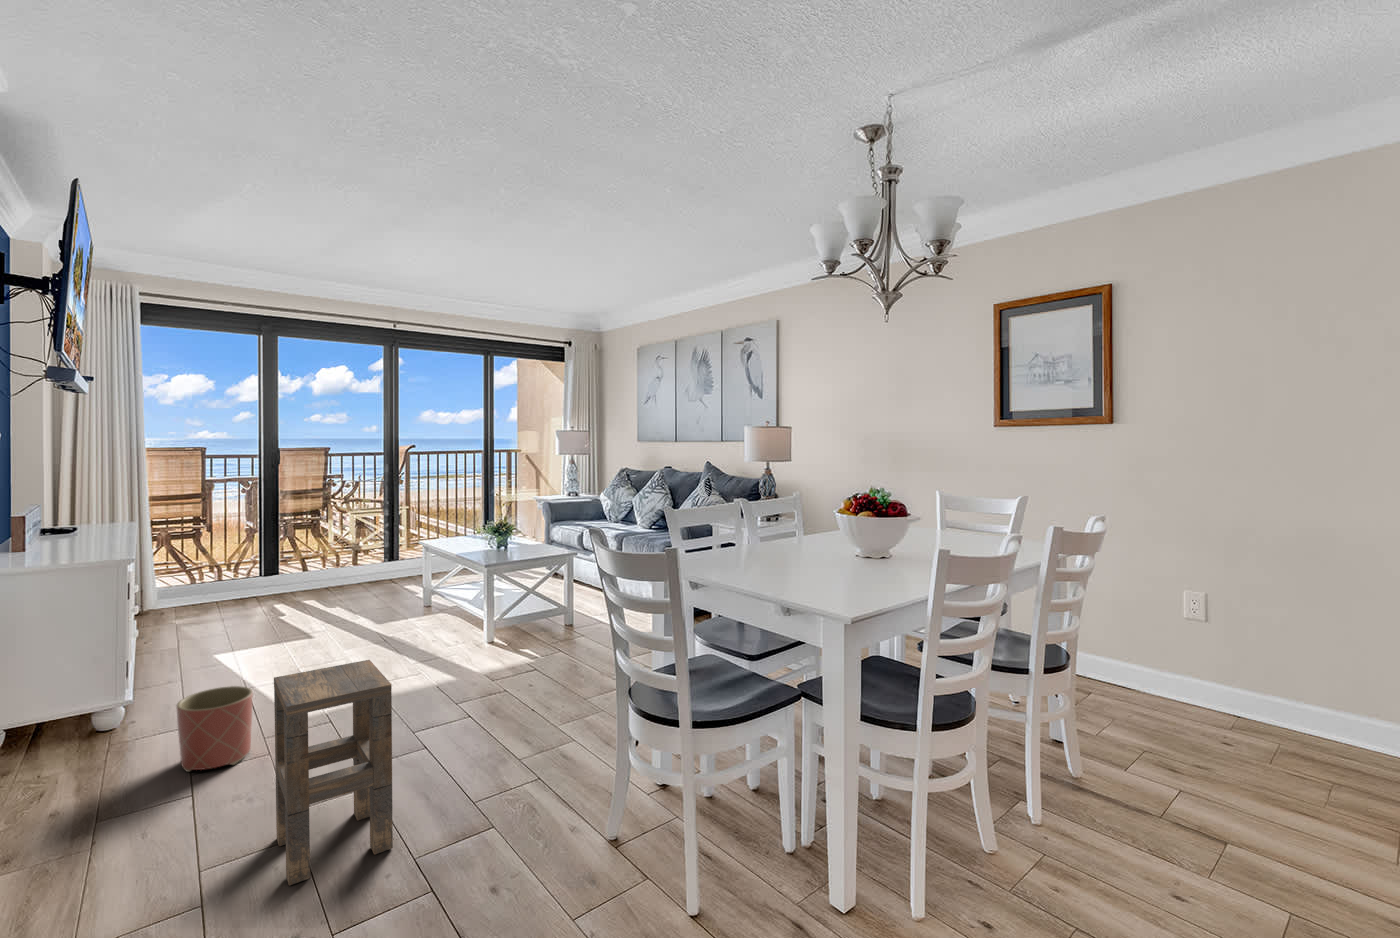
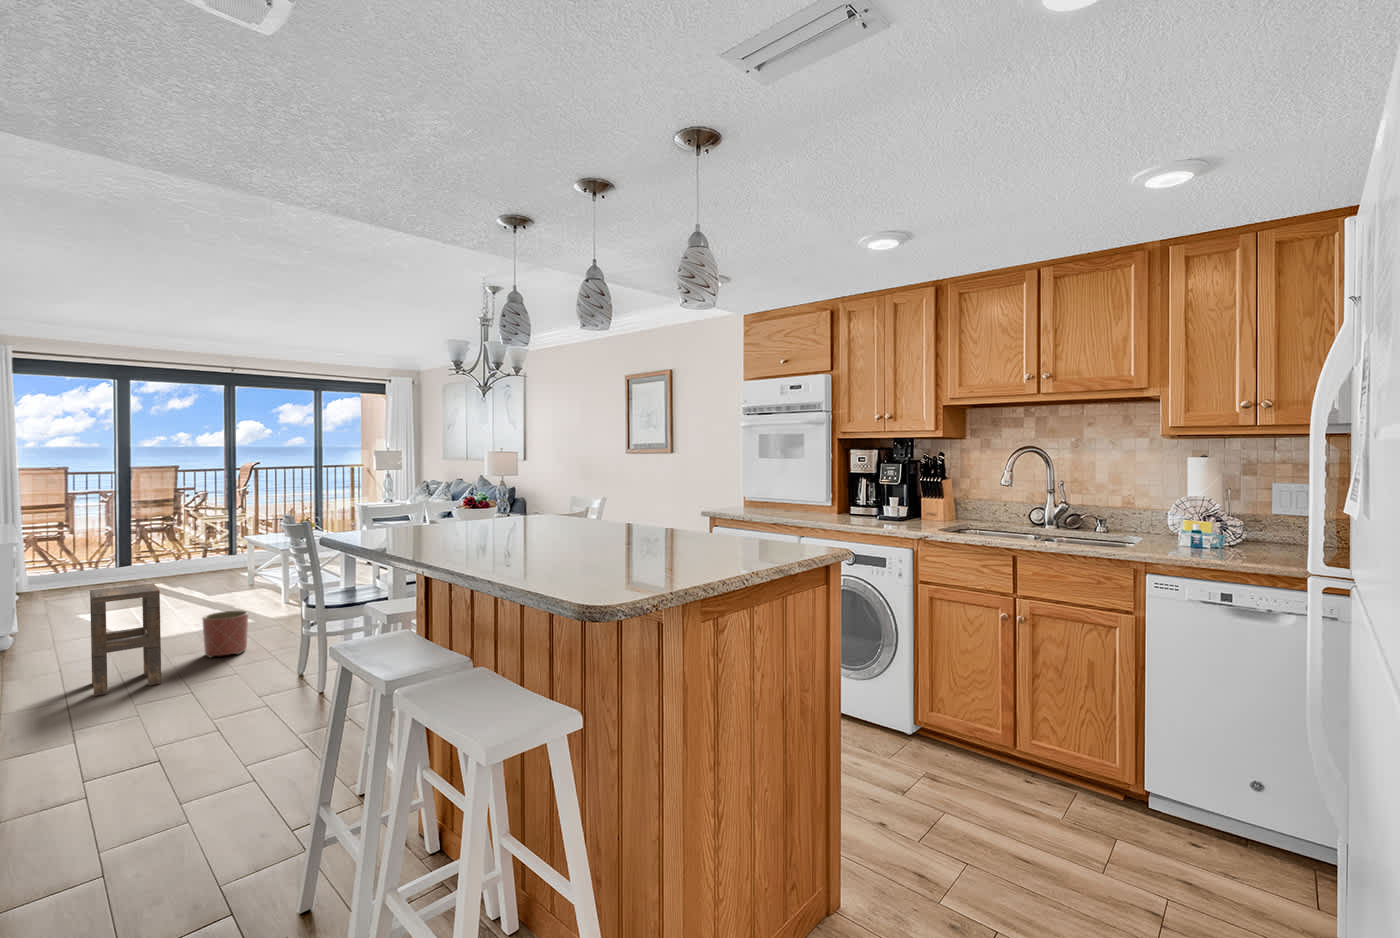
planter: present [176,686,253,772] -> present [203,611,248,658]

